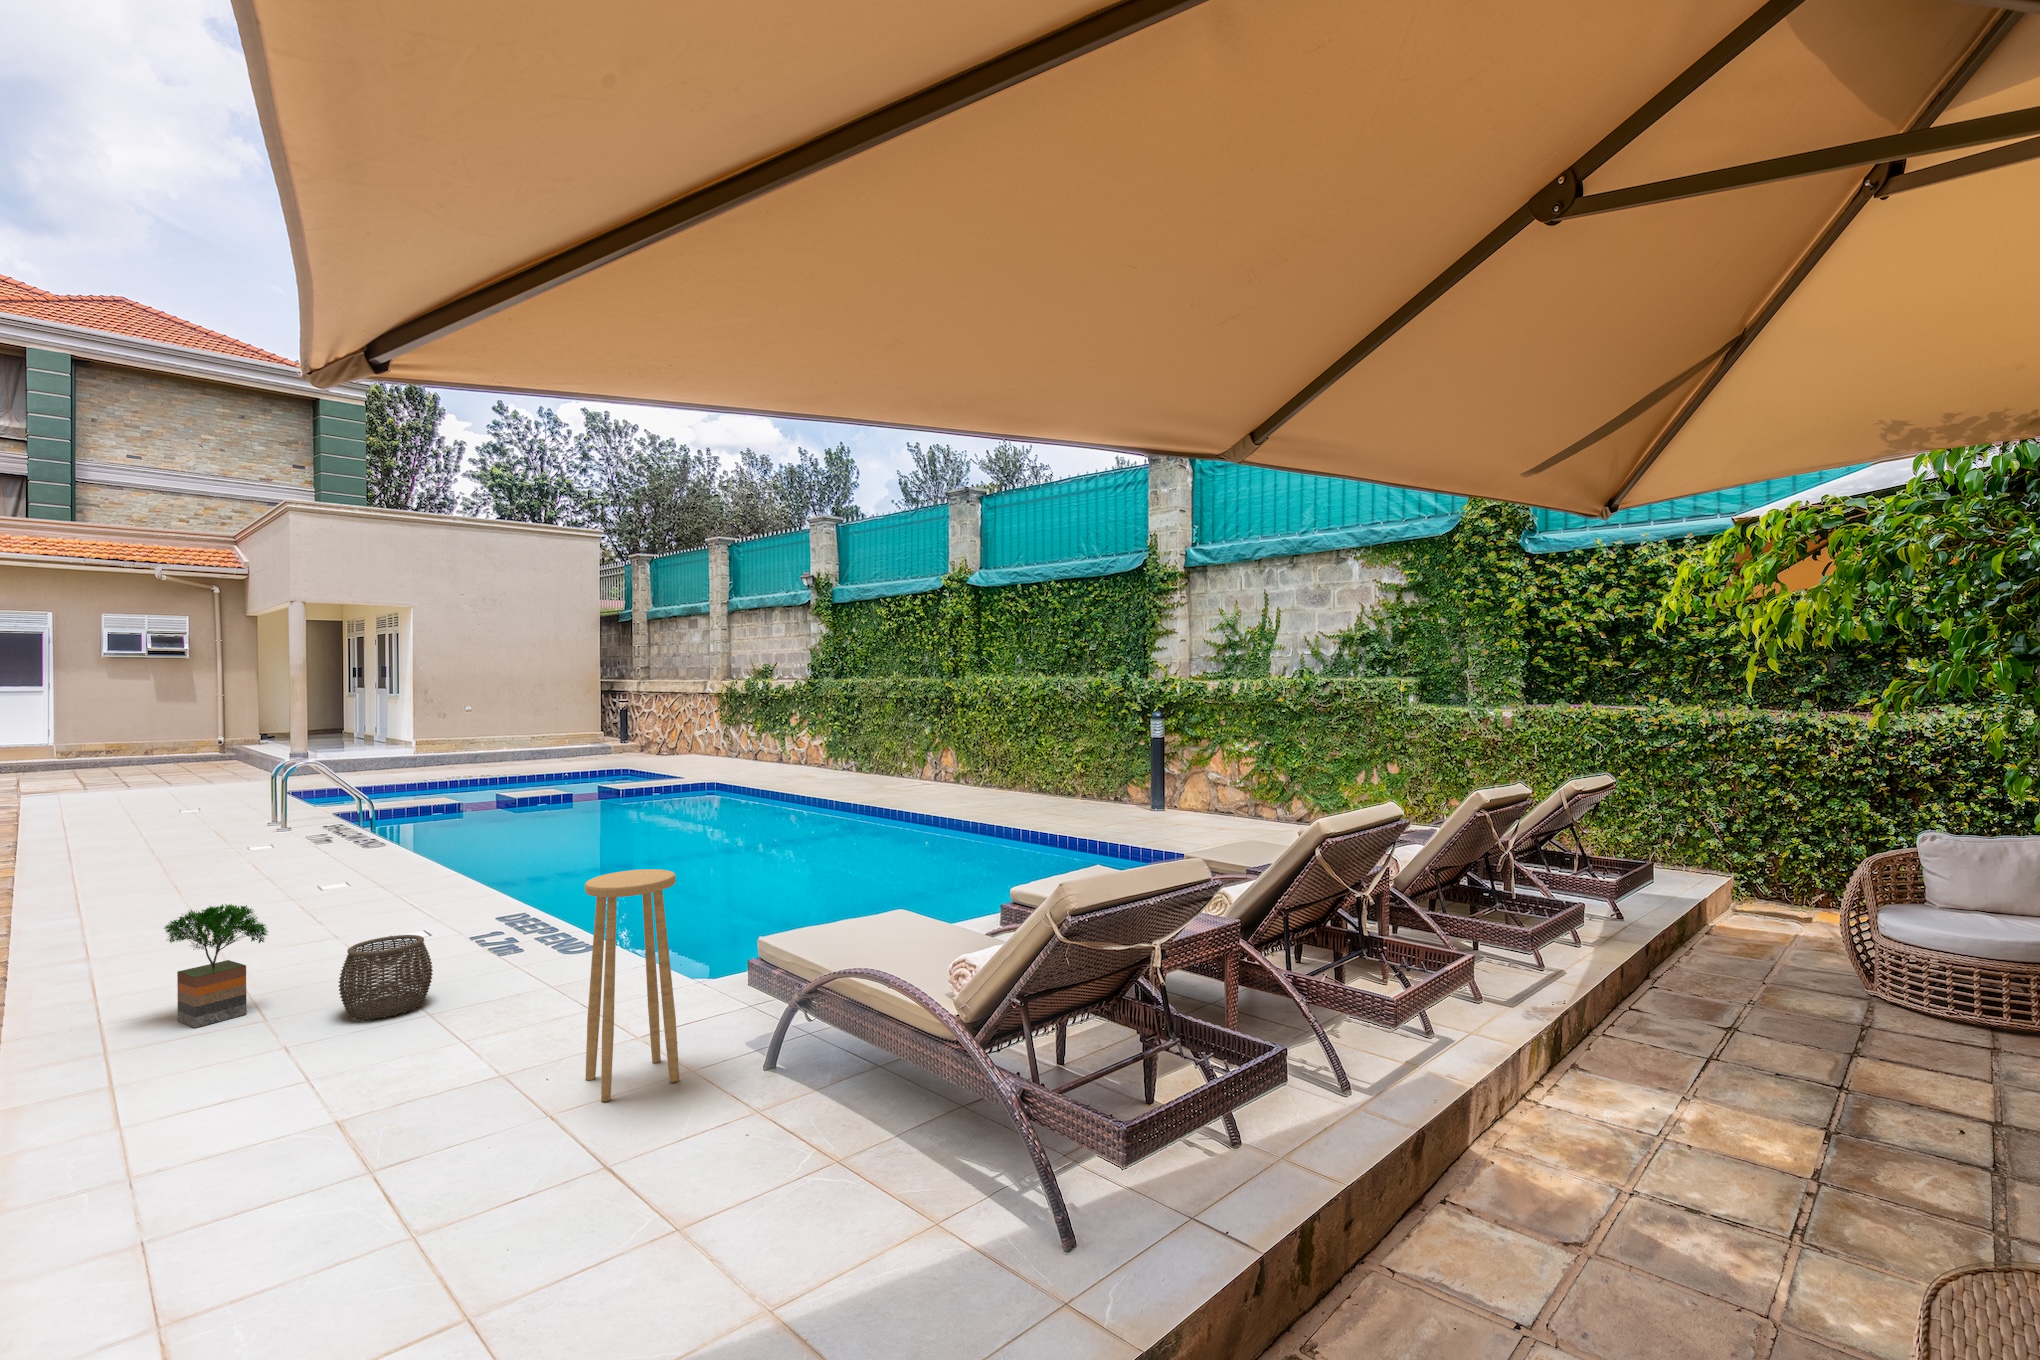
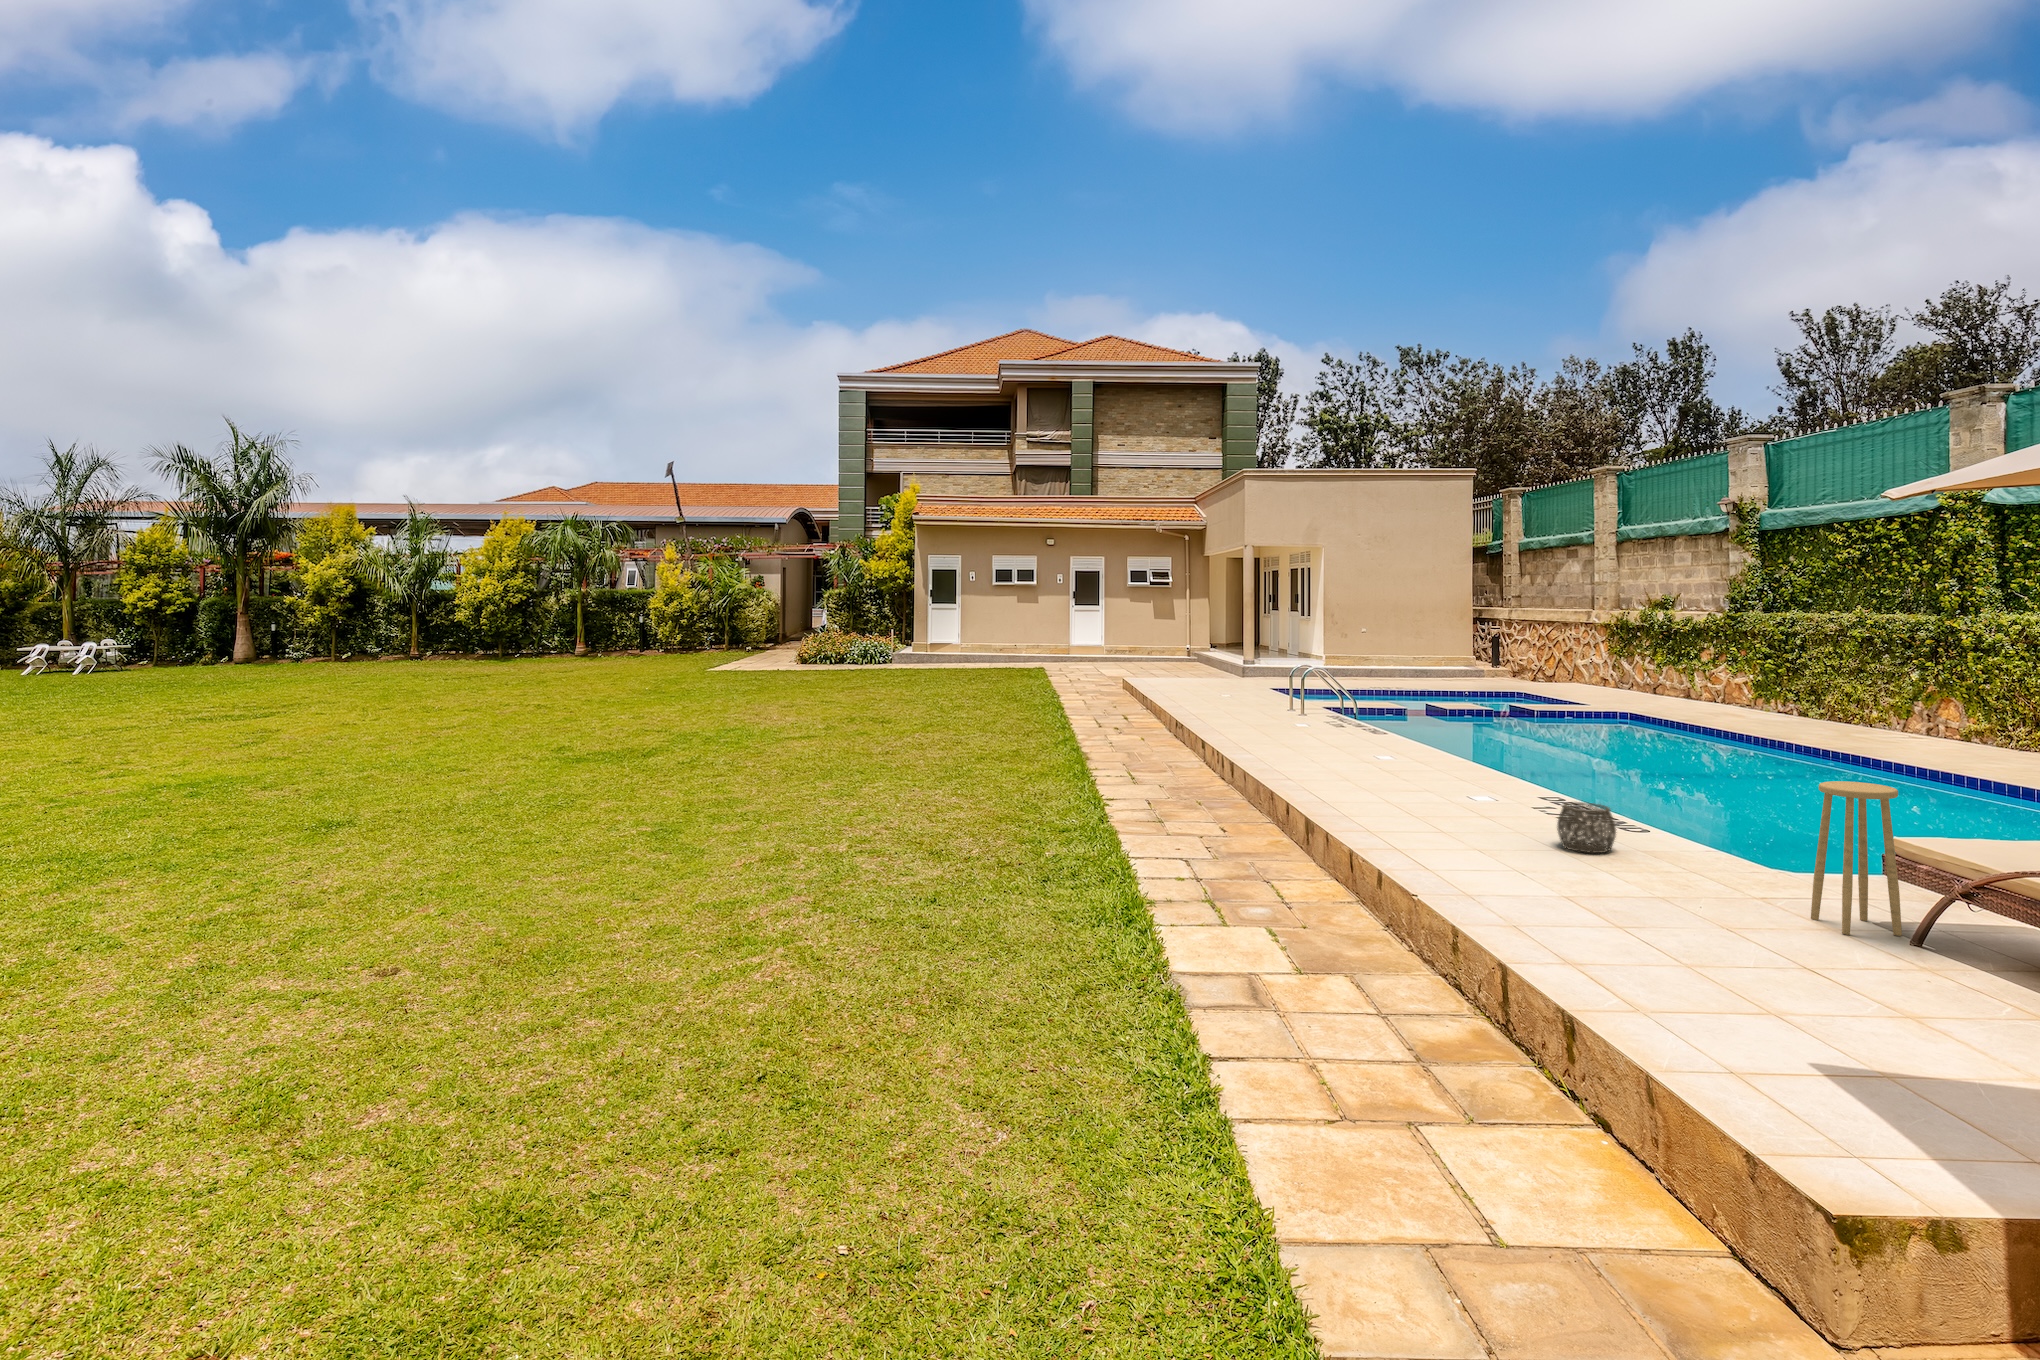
potted tree: present [164,904,268,1028] -> none [1445,767,1504,837]

